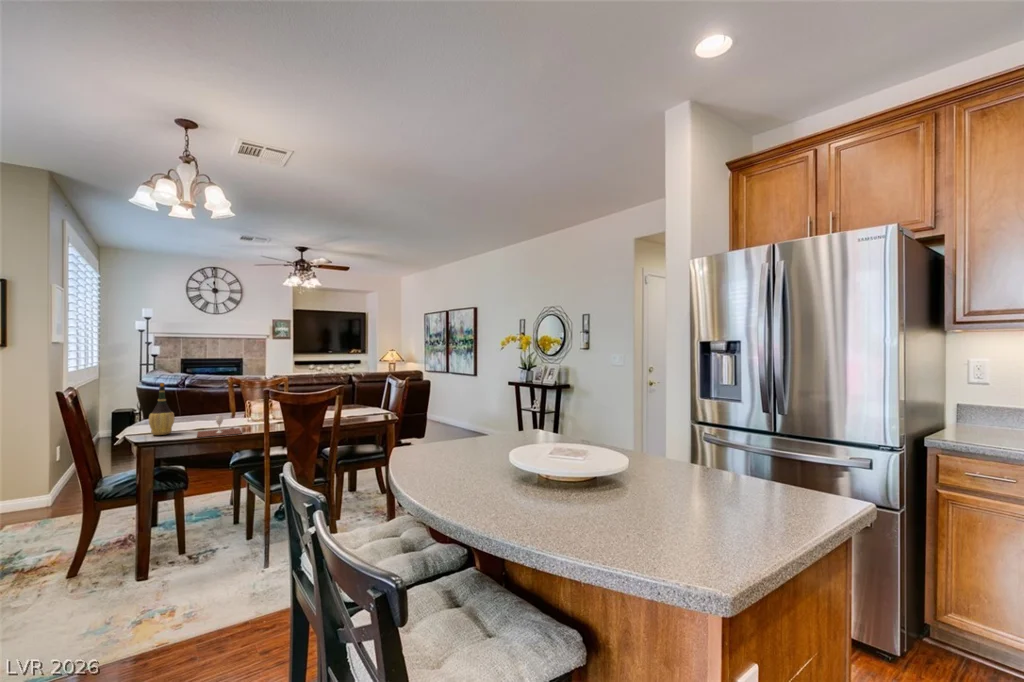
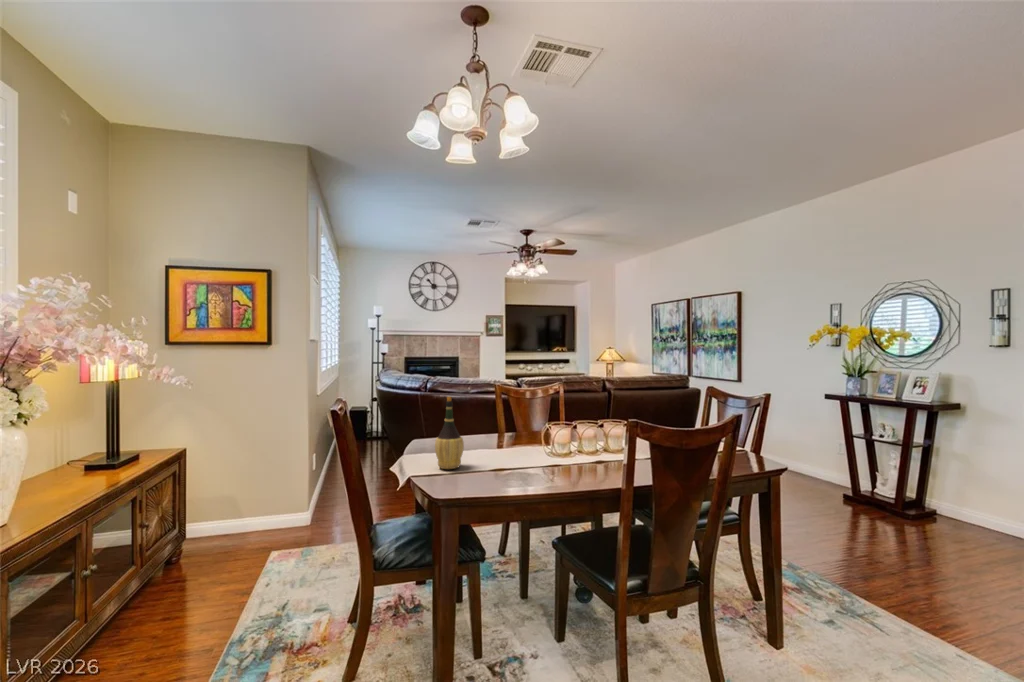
wine glass: present [197,415,241,437] -> none [490,445,554,478]

